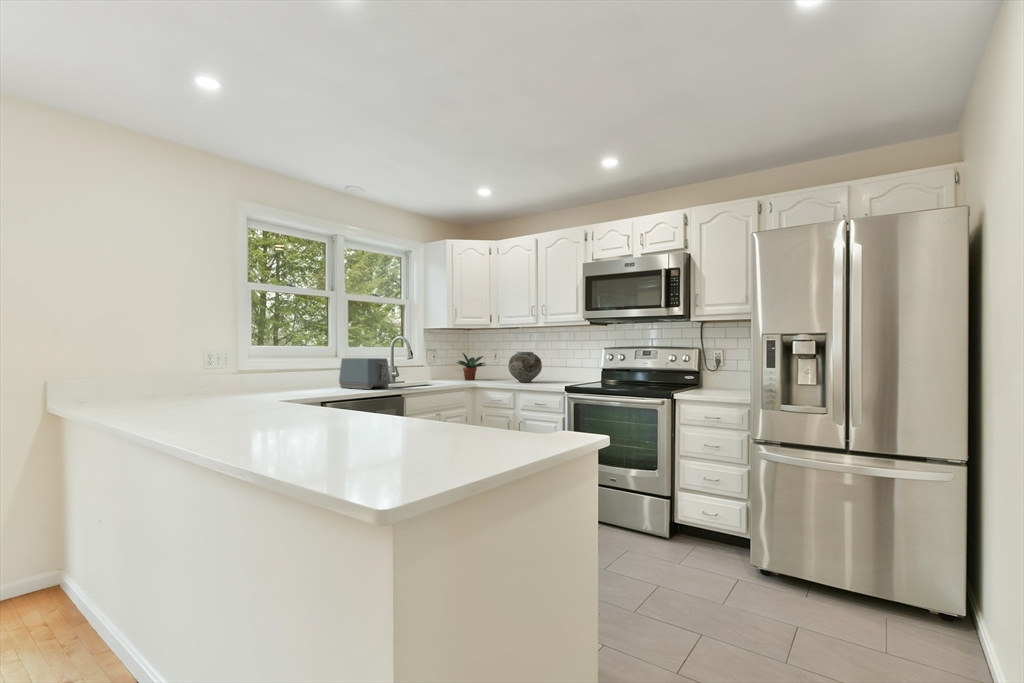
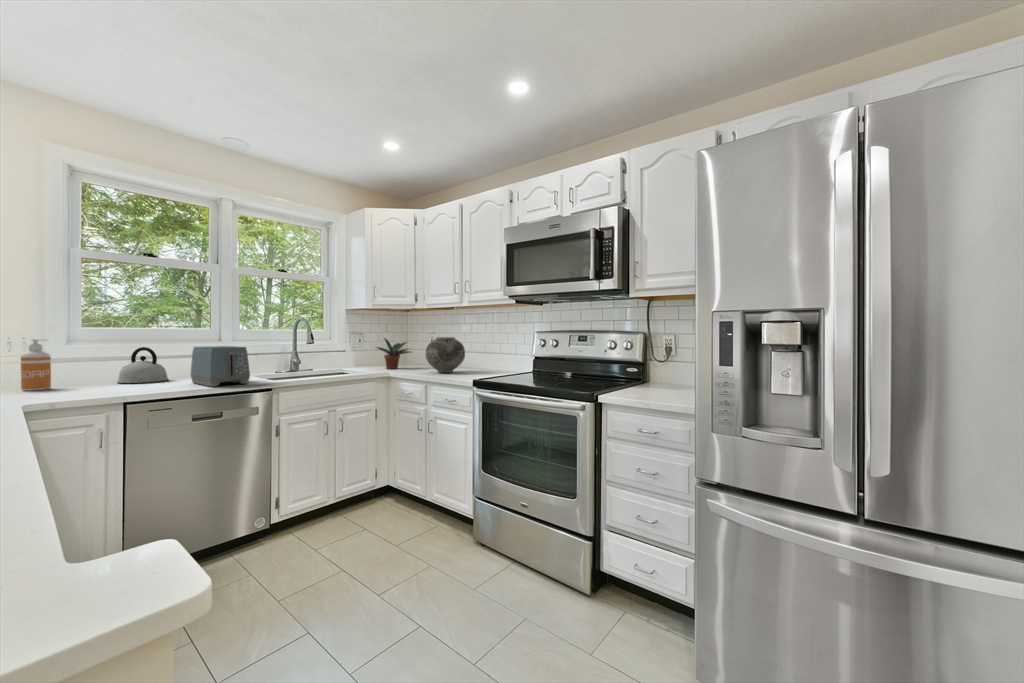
soap dispenser: none [226,352,245,391] -> present [21,339,51,391]
kettle: none [274,359,312,388] -> present [117,347,168,383]

